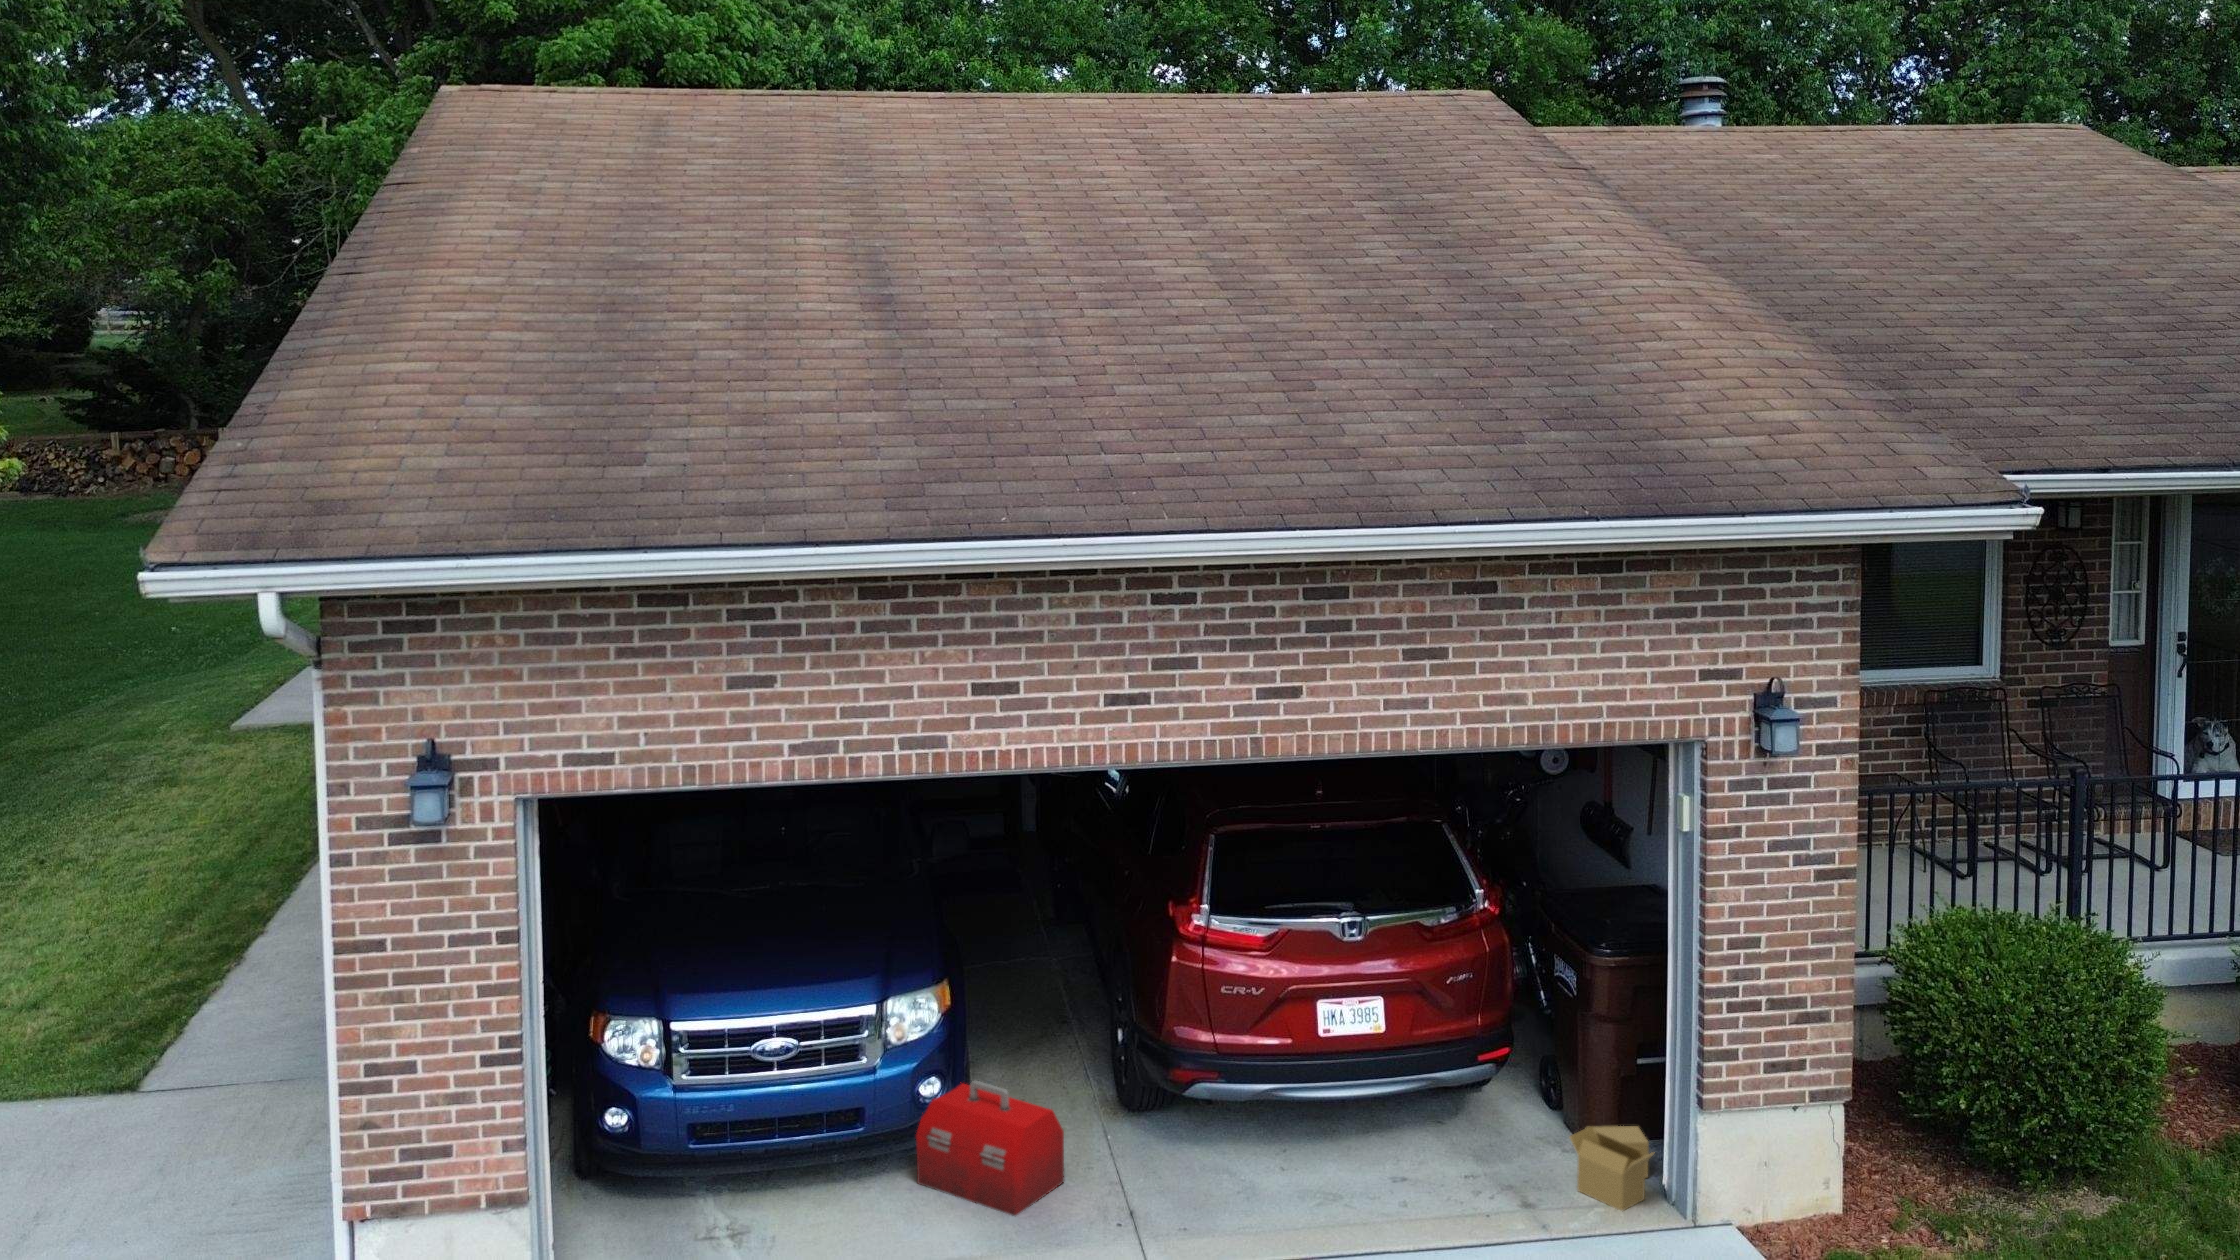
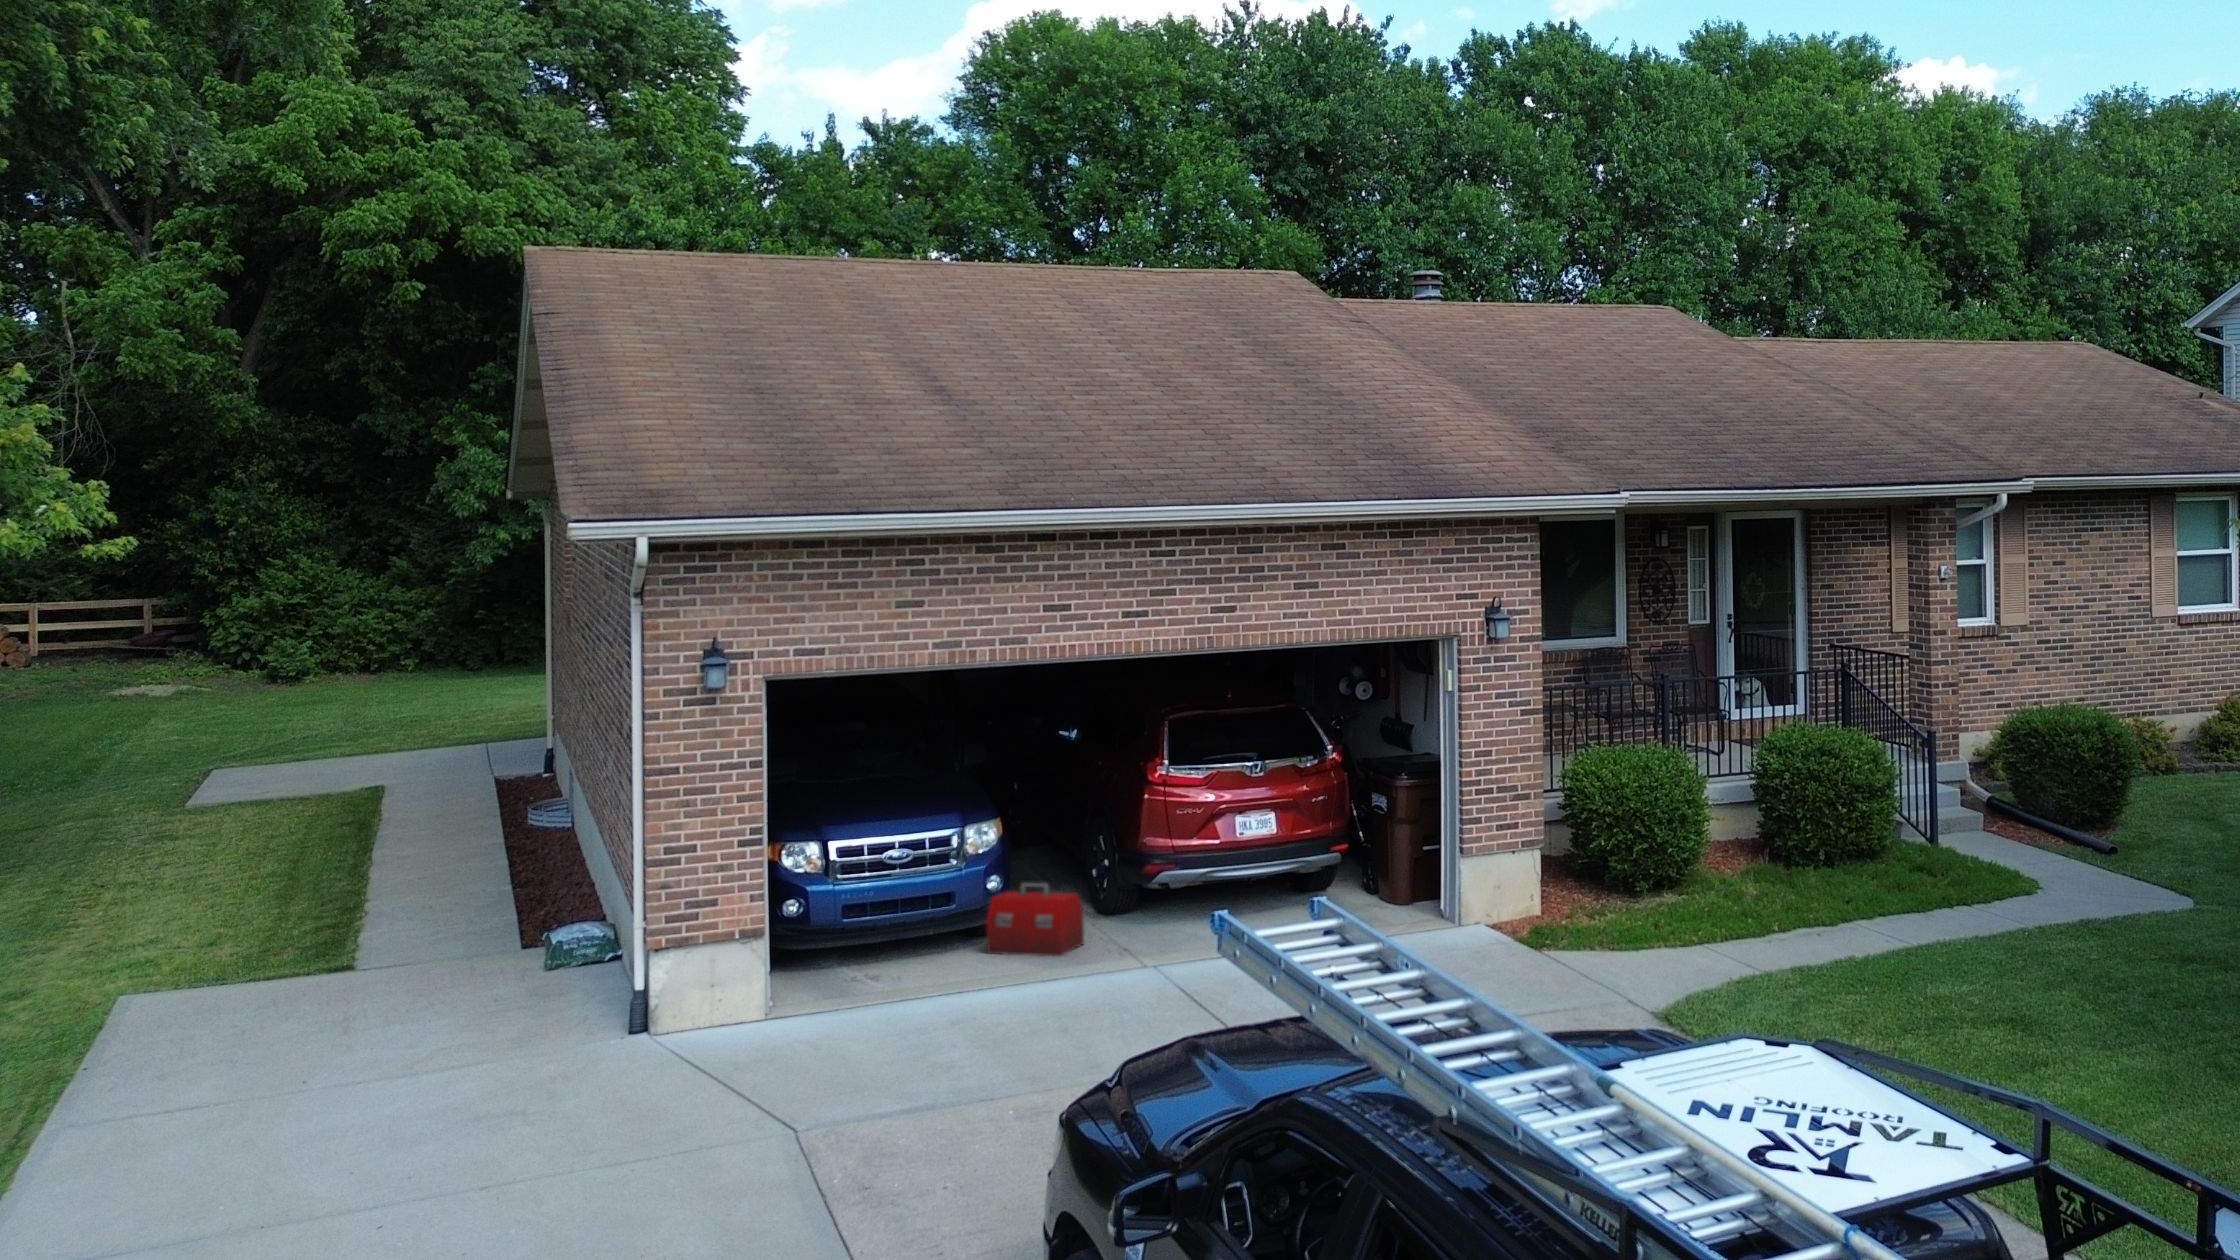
cardboard box: present [1570,1126,1655,1211] -> none [1392,881,1443,920]

